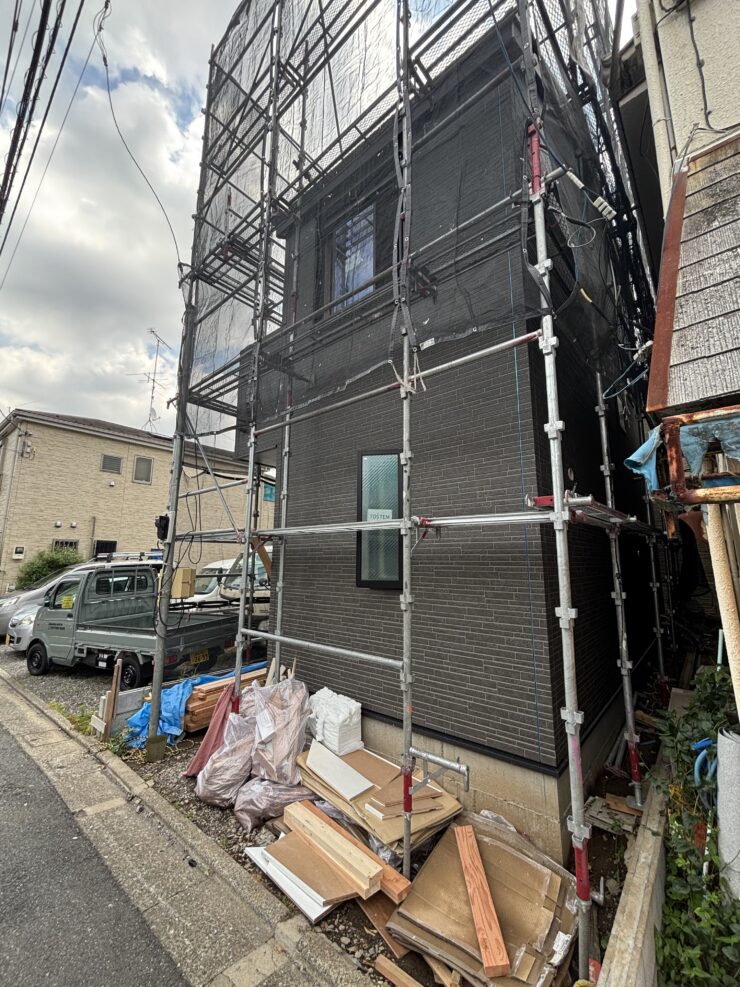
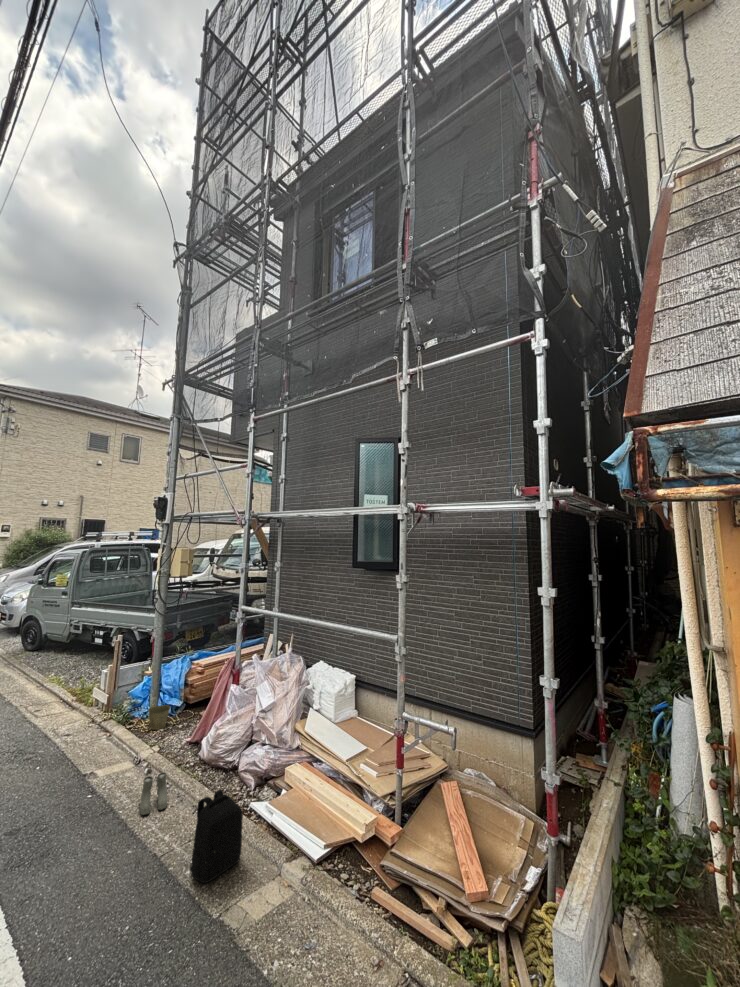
boots: none [126,812,157,861] -> present [140,773,167,815]
backpack: none [173,835,233,946] -> present [190,790,243,883]

